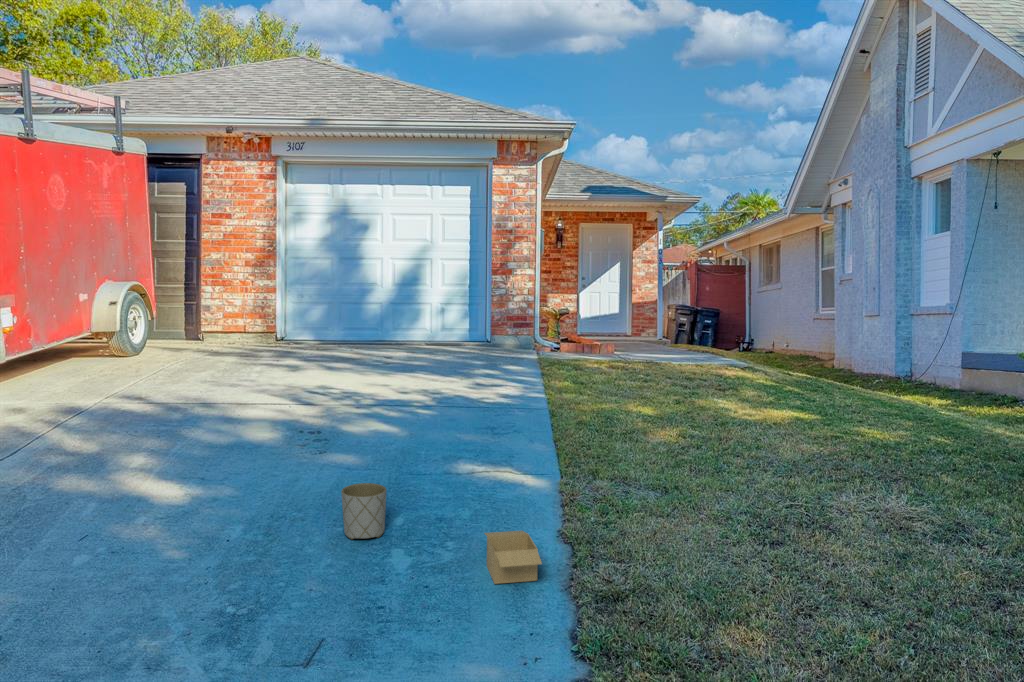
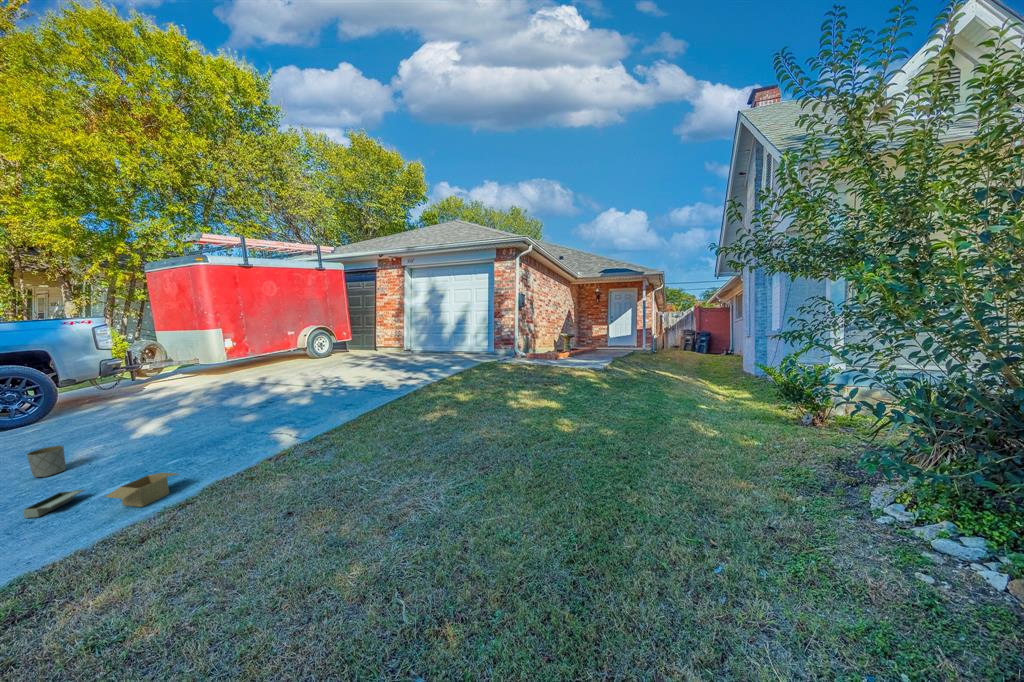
planter: present [341,483,386,539] -> present [27,446,66,477]
toolbox: none [339,574,403,623] -> present [23,490,84,518]

